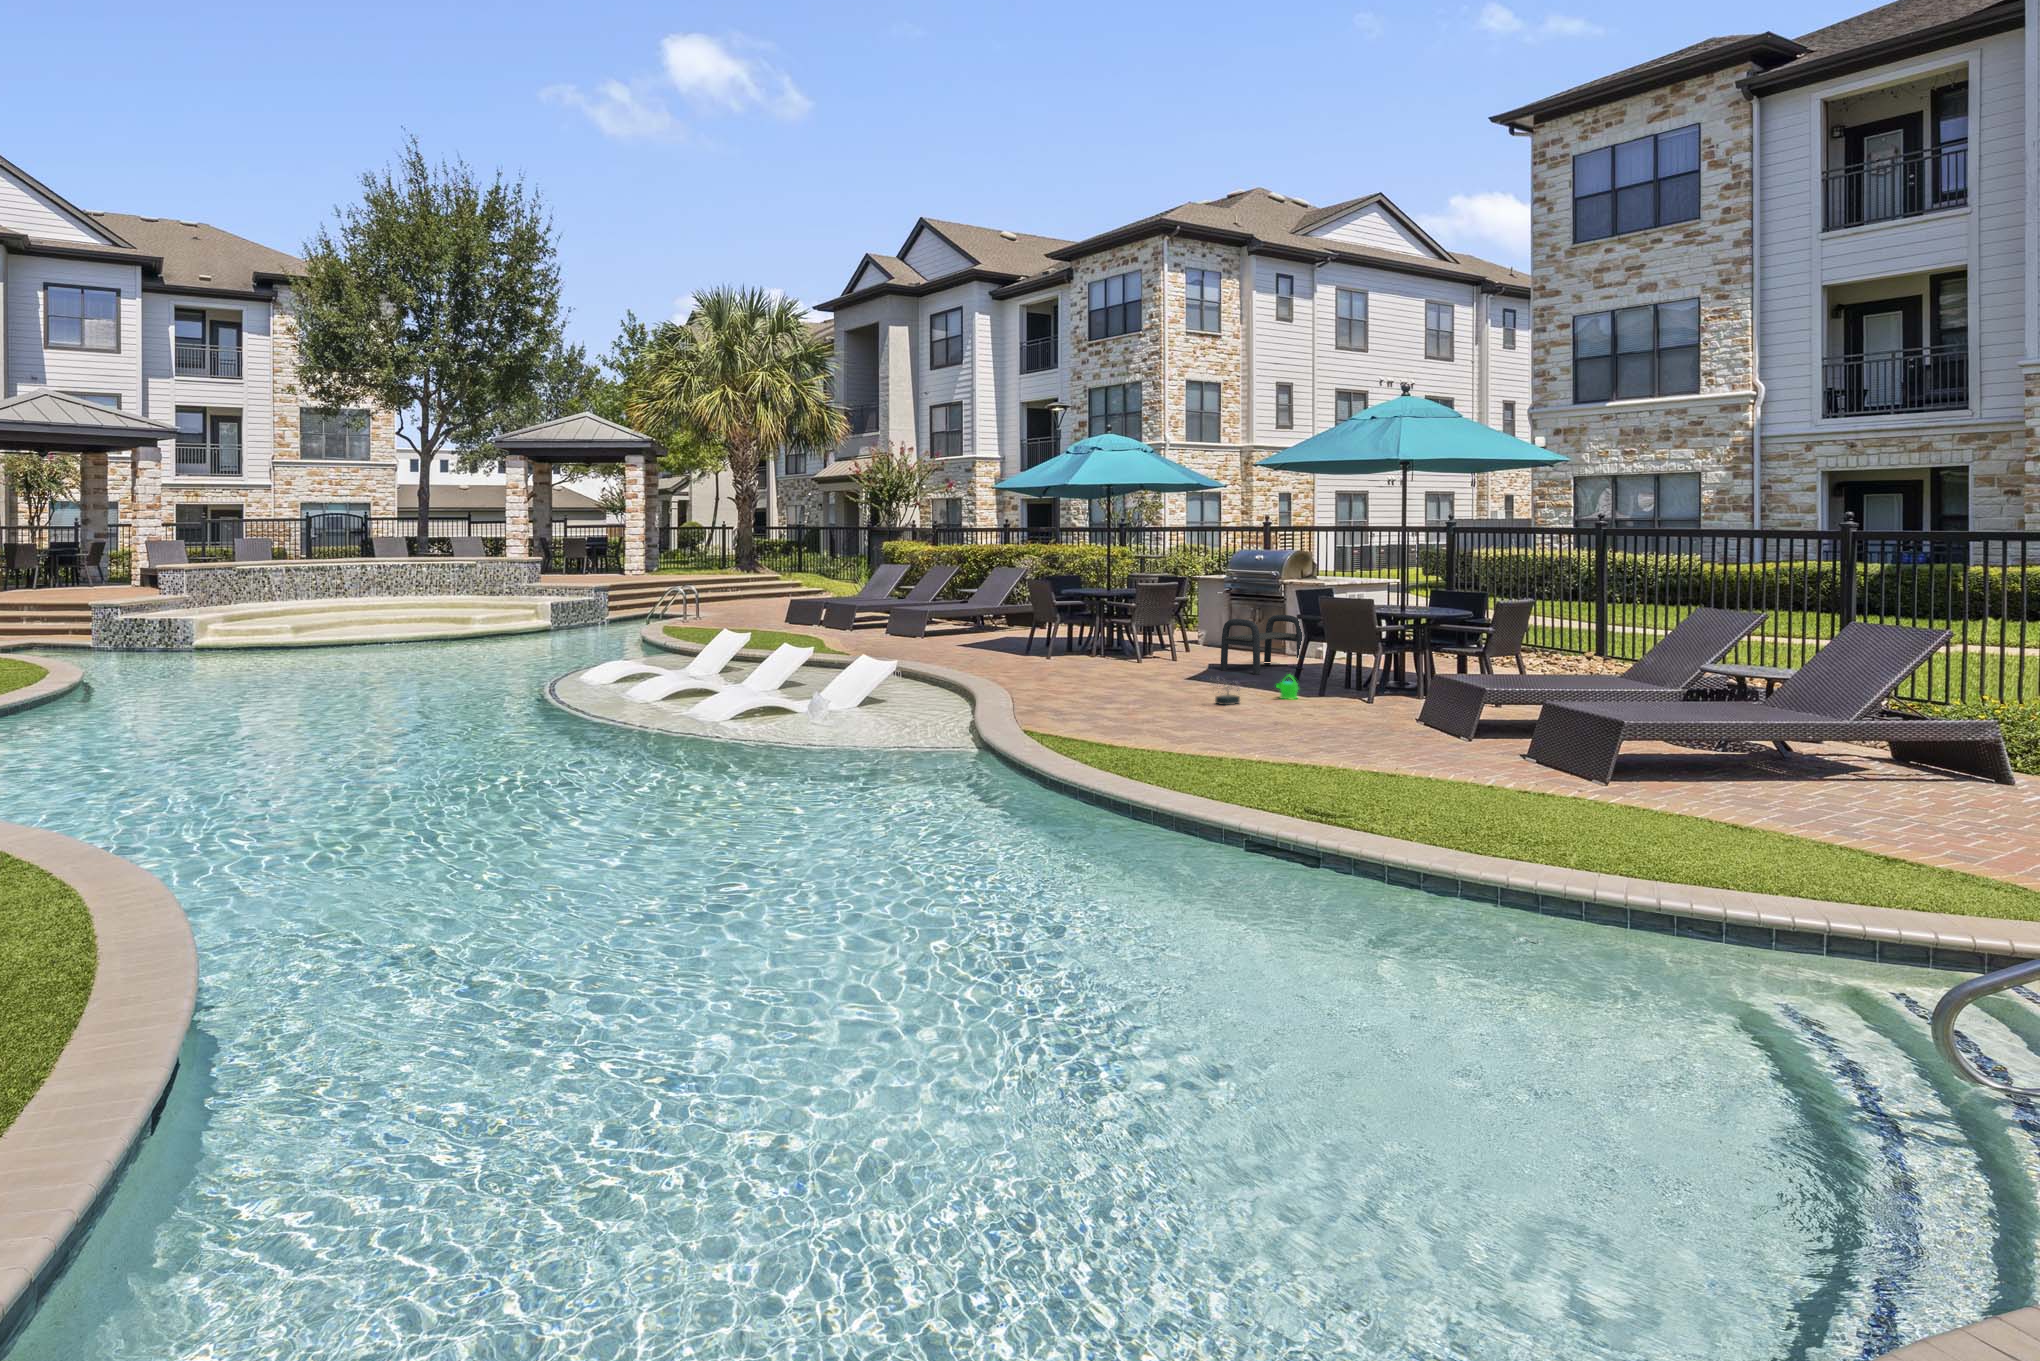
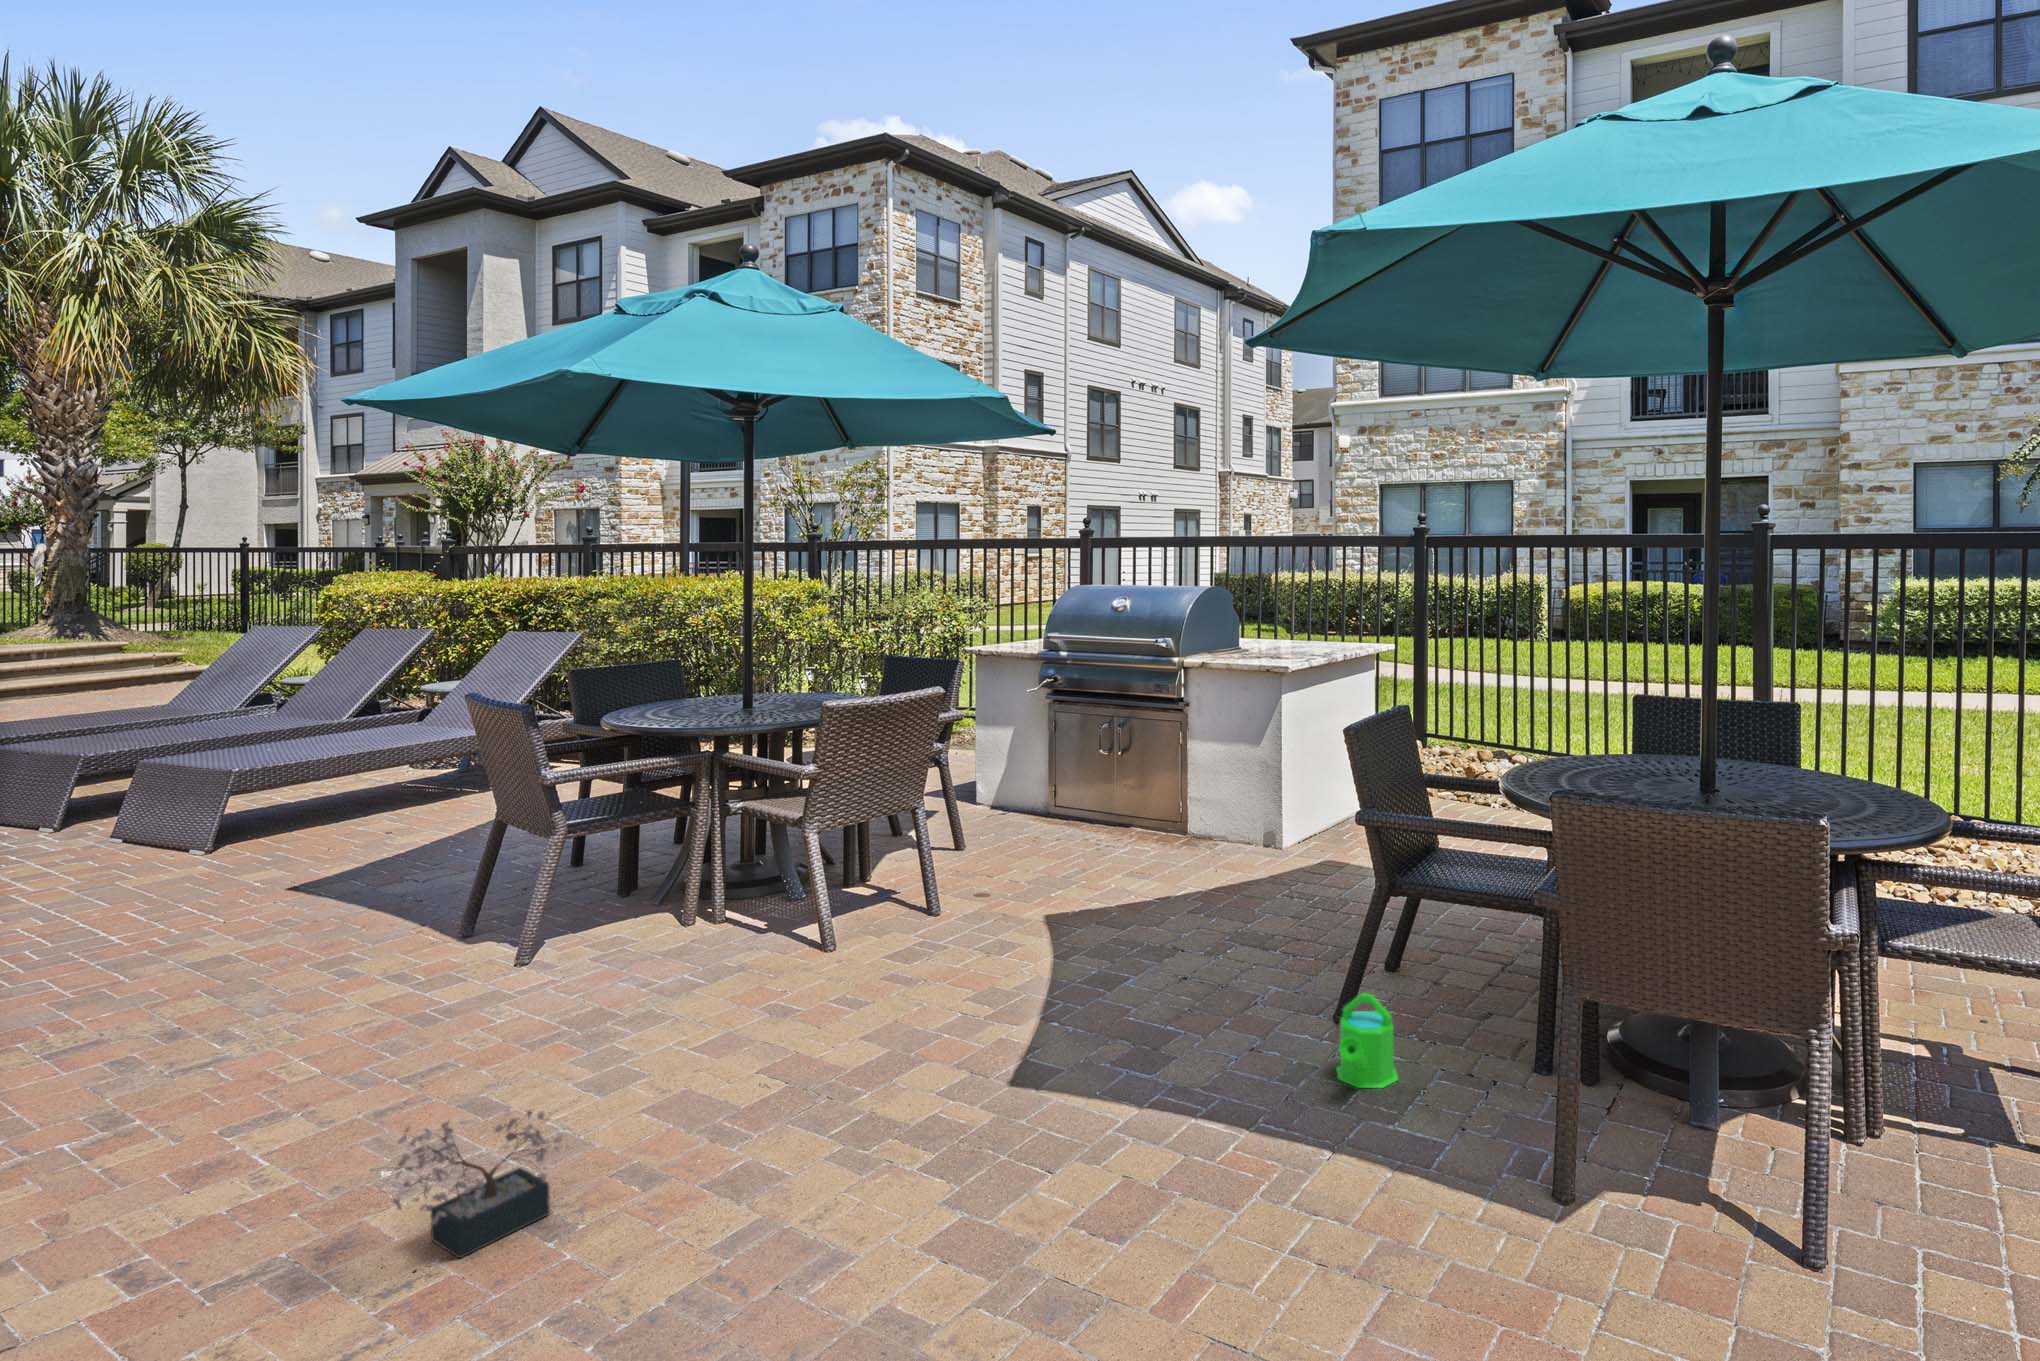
bench: present [1220,615,1303,675] -> none [1066,724,1247,898]
decorative plant: present [1215,678,1240,705] -> present [393,1111,562,1258]

